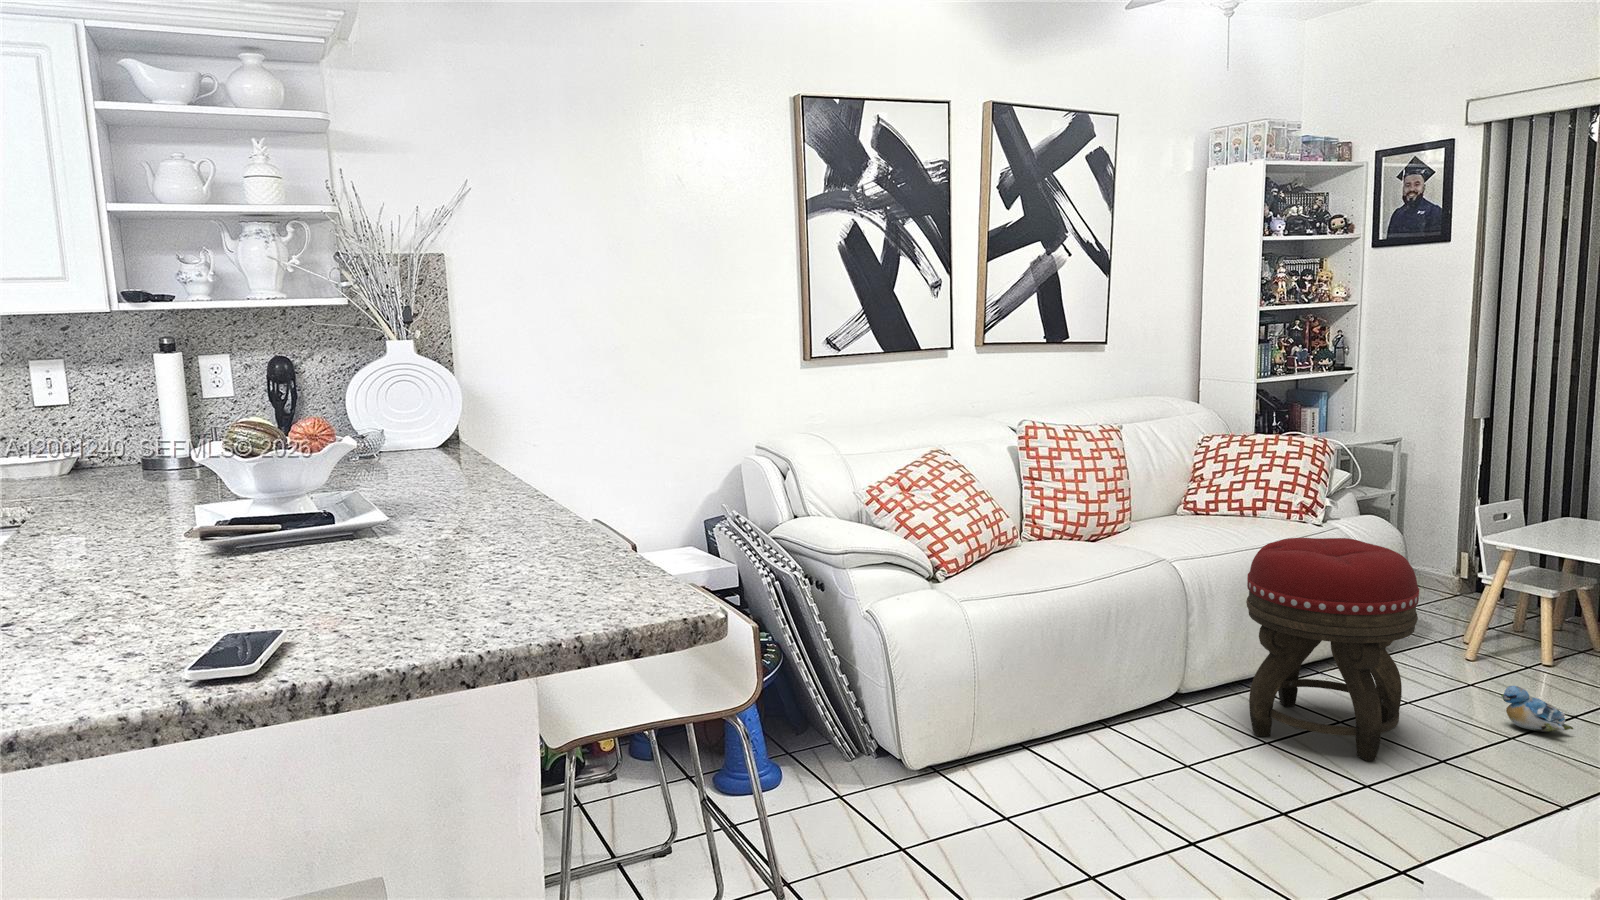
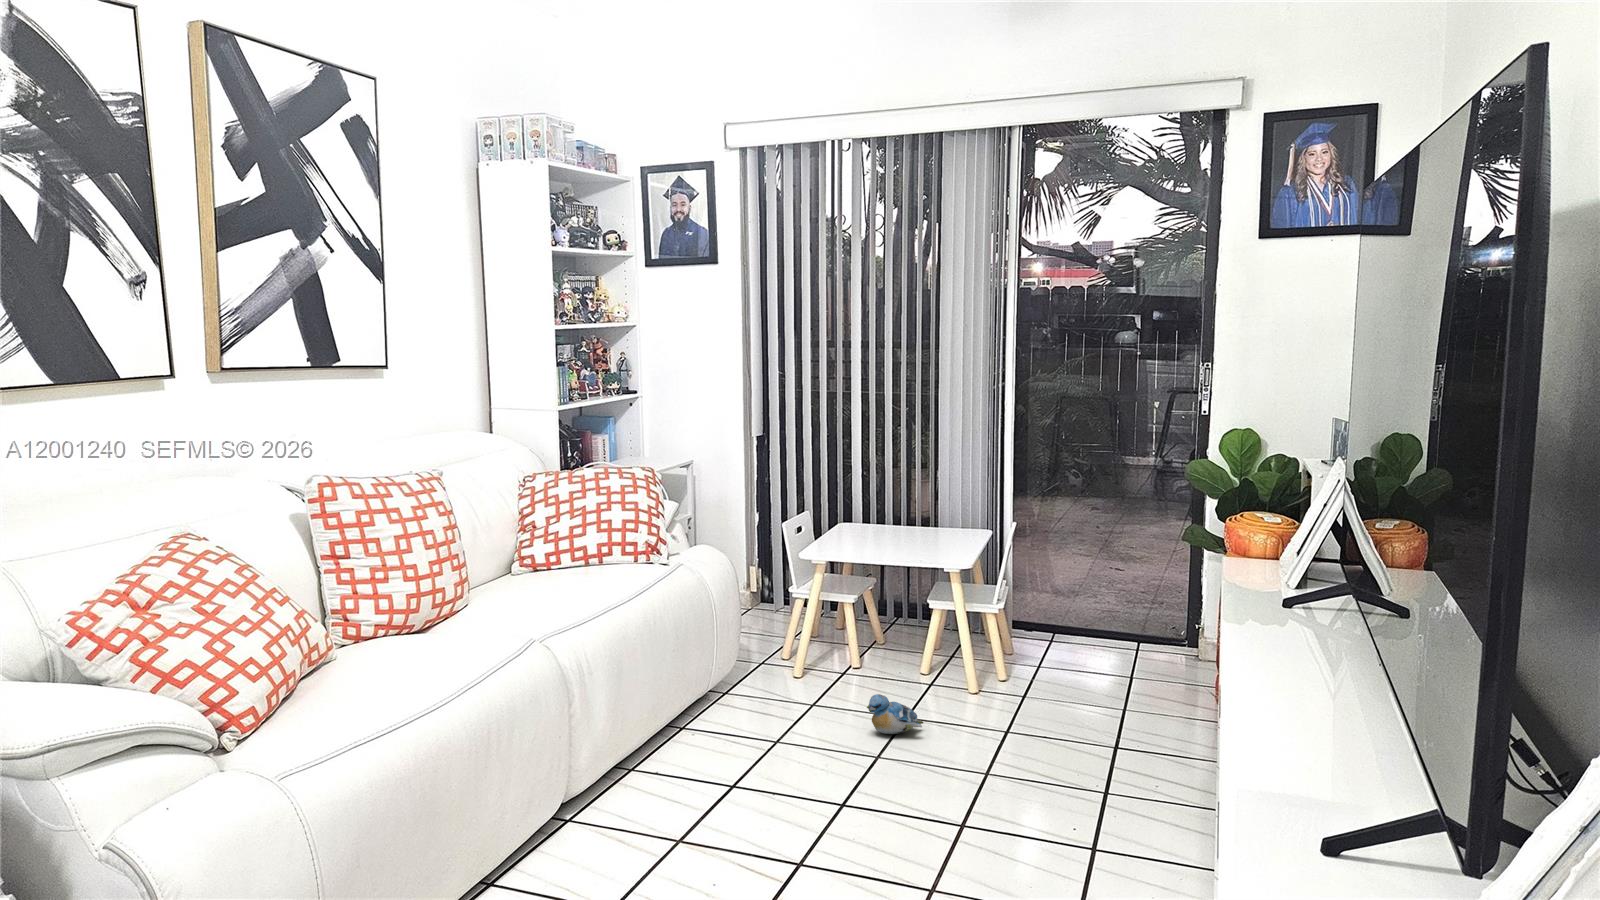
footstool: present [1246,538,1419,761] -> none [645,576,819,830]

